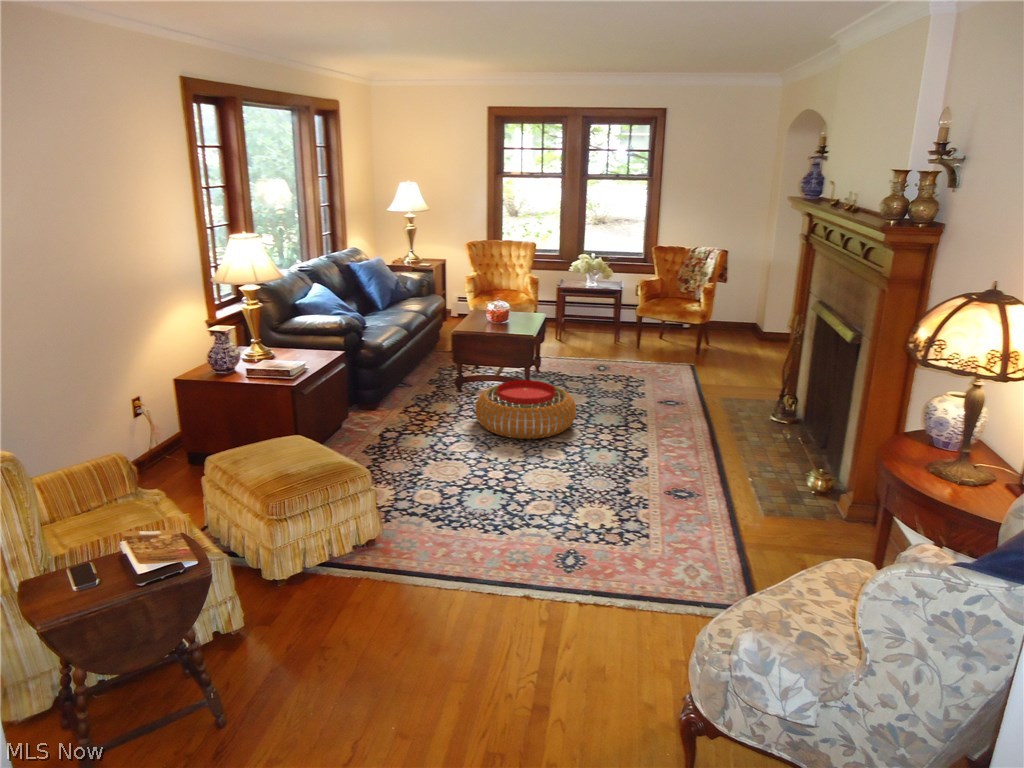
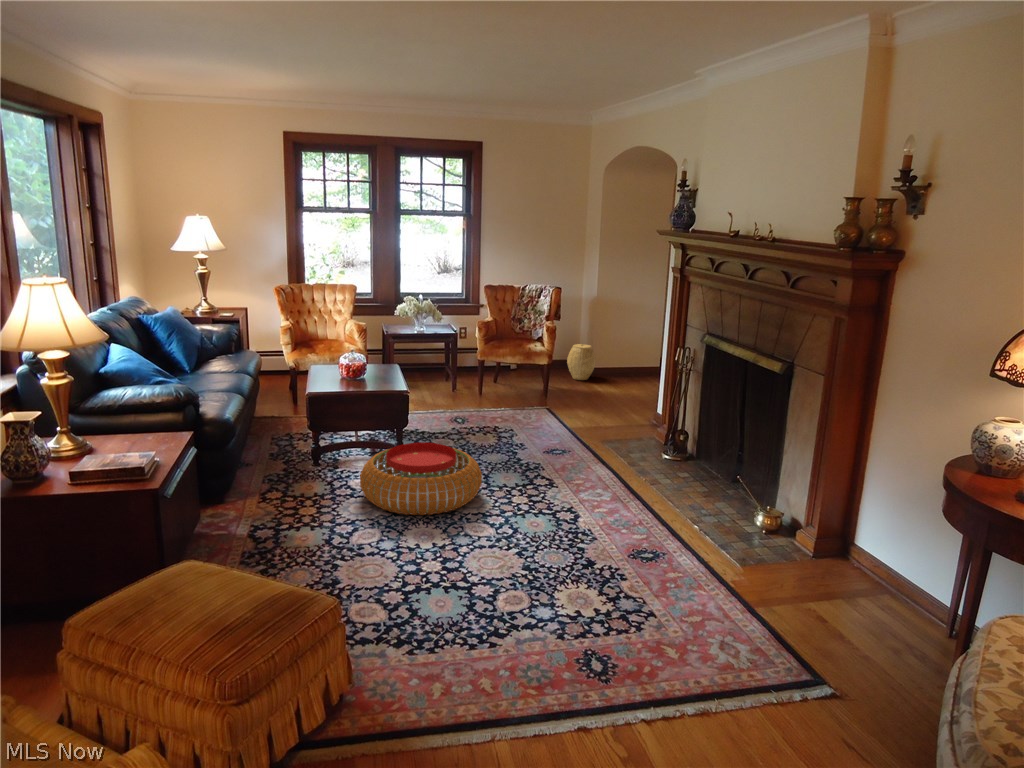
woven basket: none [739,307,768,343] -> present [567,344,596,380]

